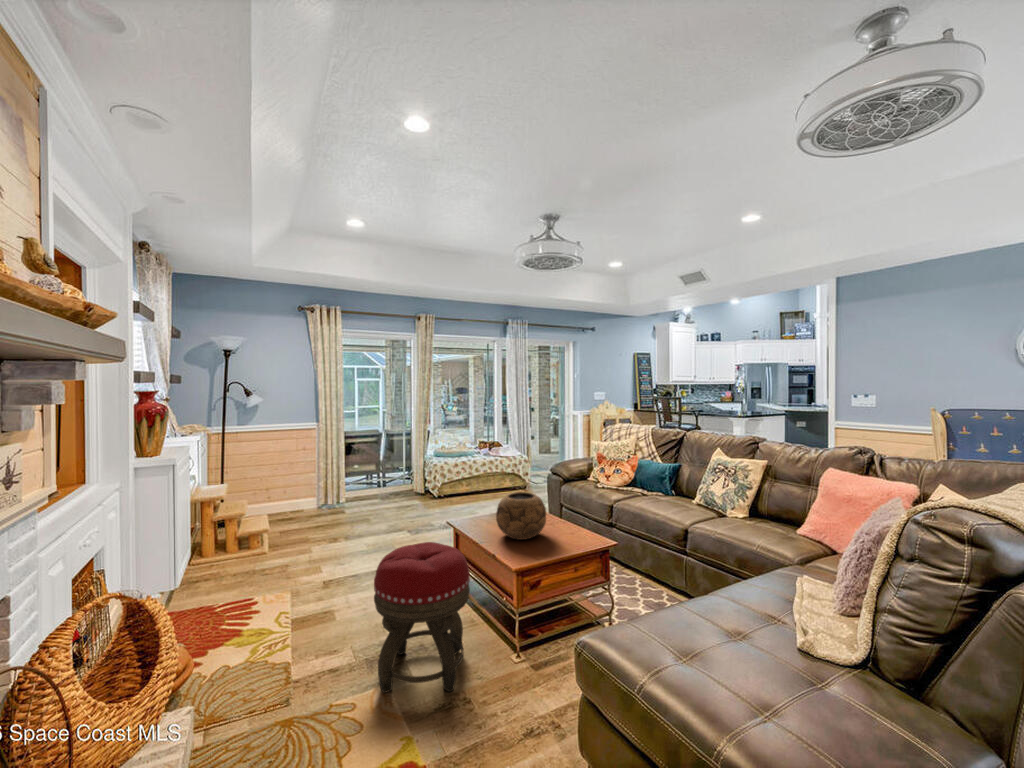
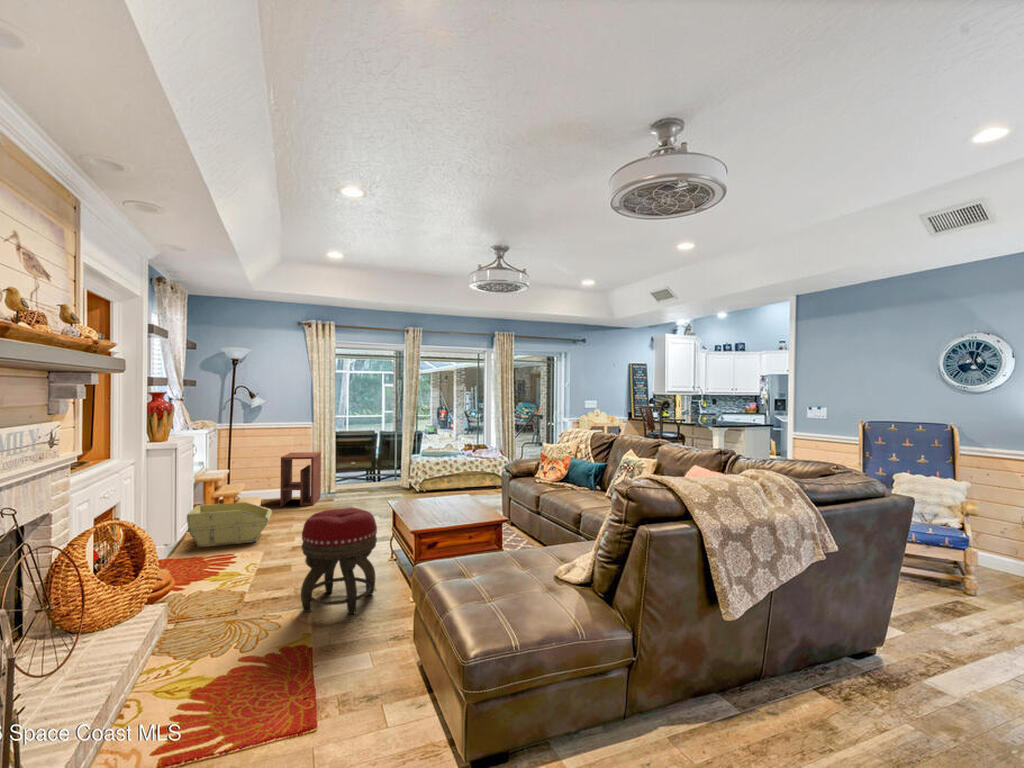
side table: none [286,456,329,520] -> present [280,452,321,506]
decorative bowl: present [496,492,546,540] -> none [417,477,459,514]
storage bin: none [186,524,289,588] -> present [187,502,271,547]

